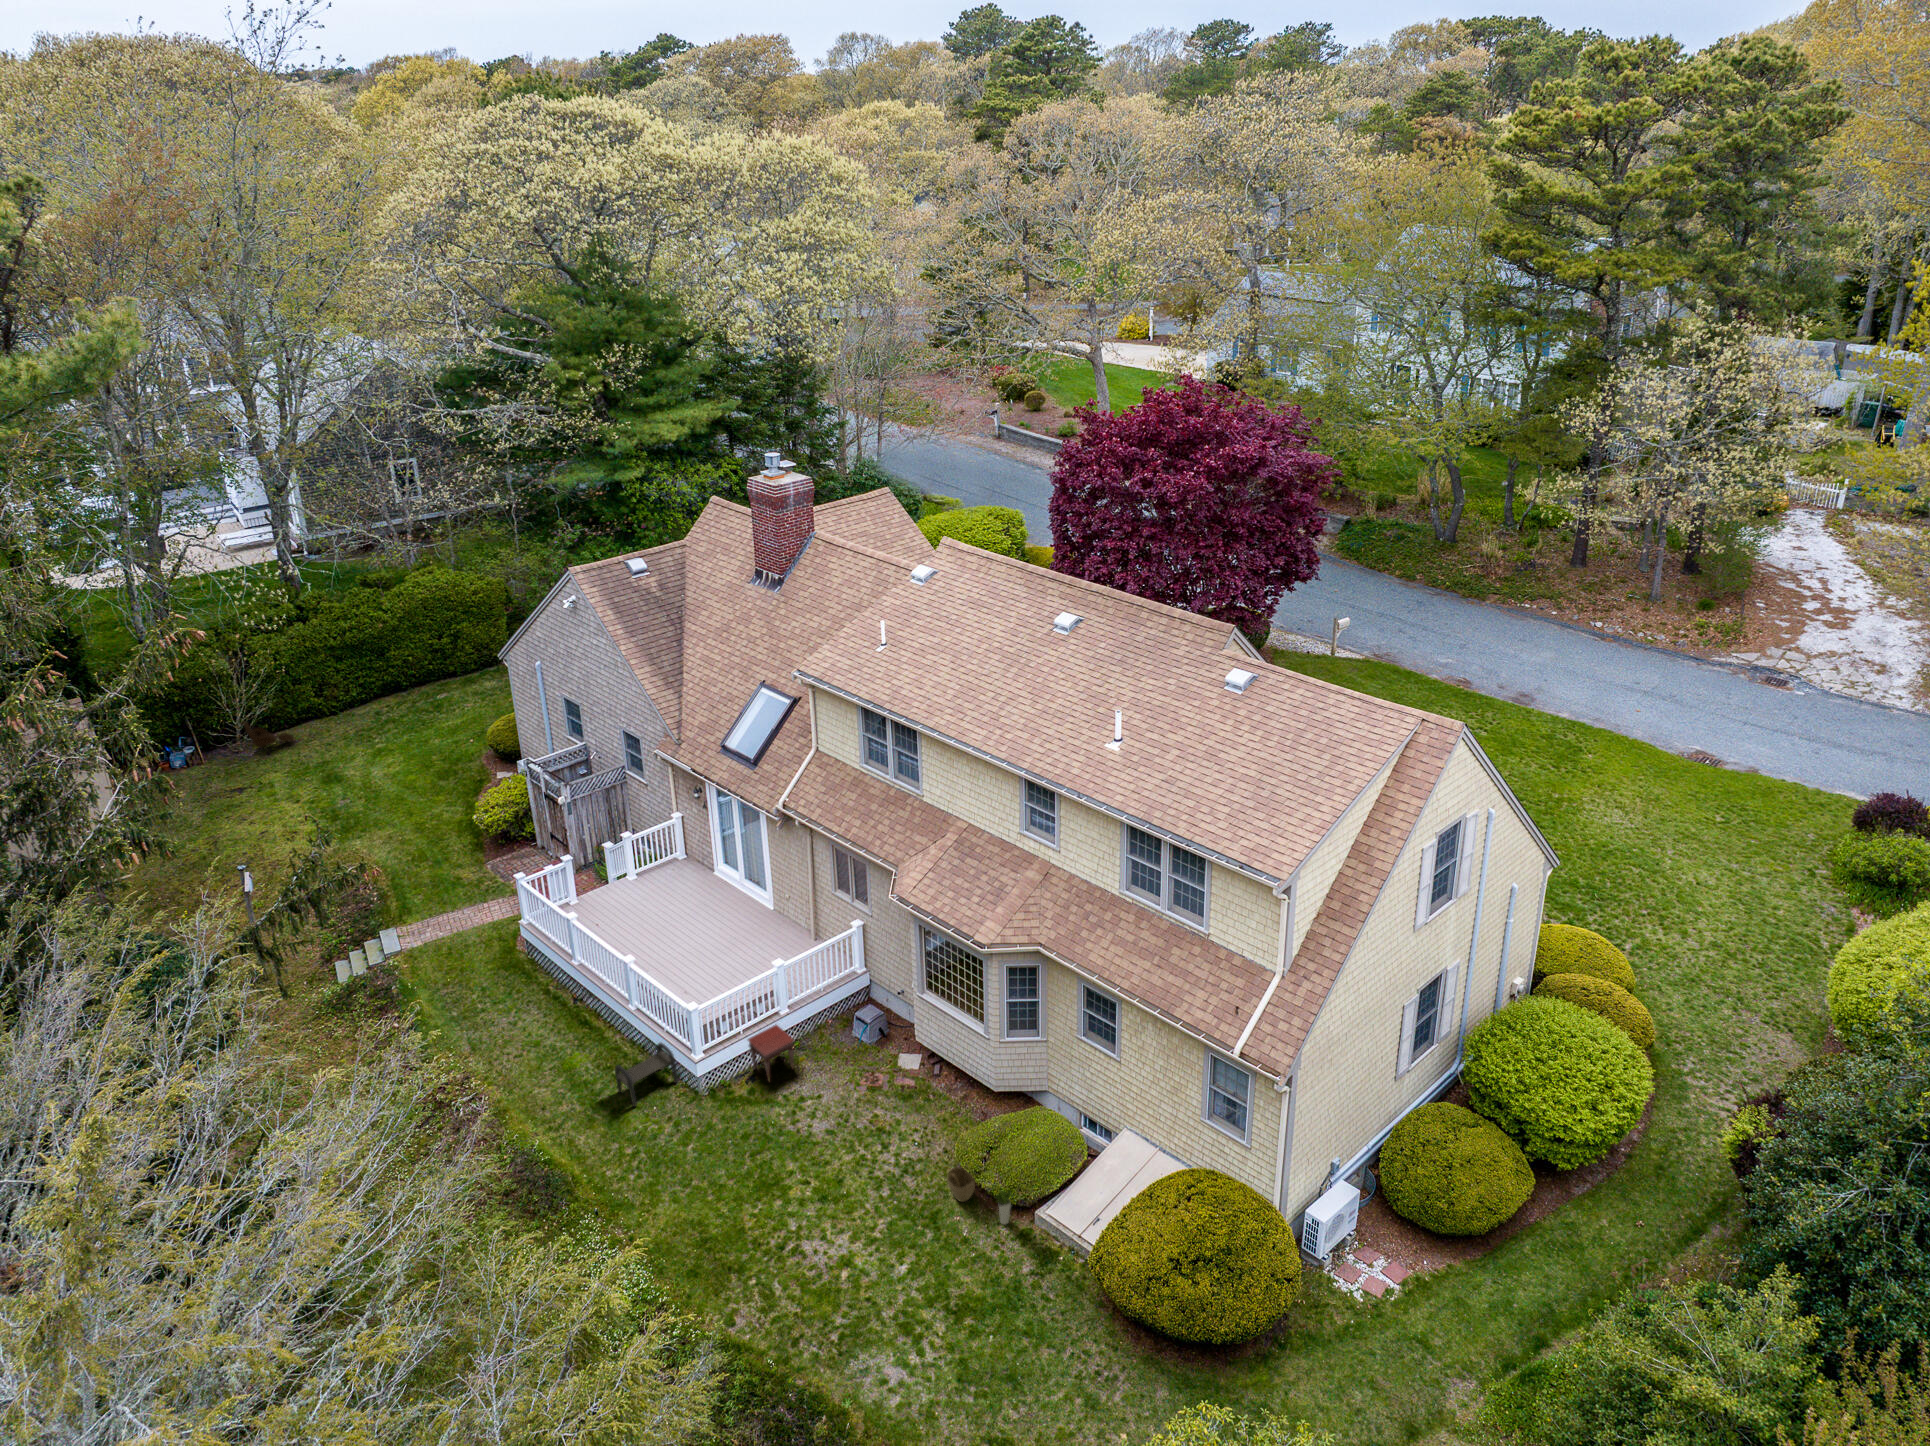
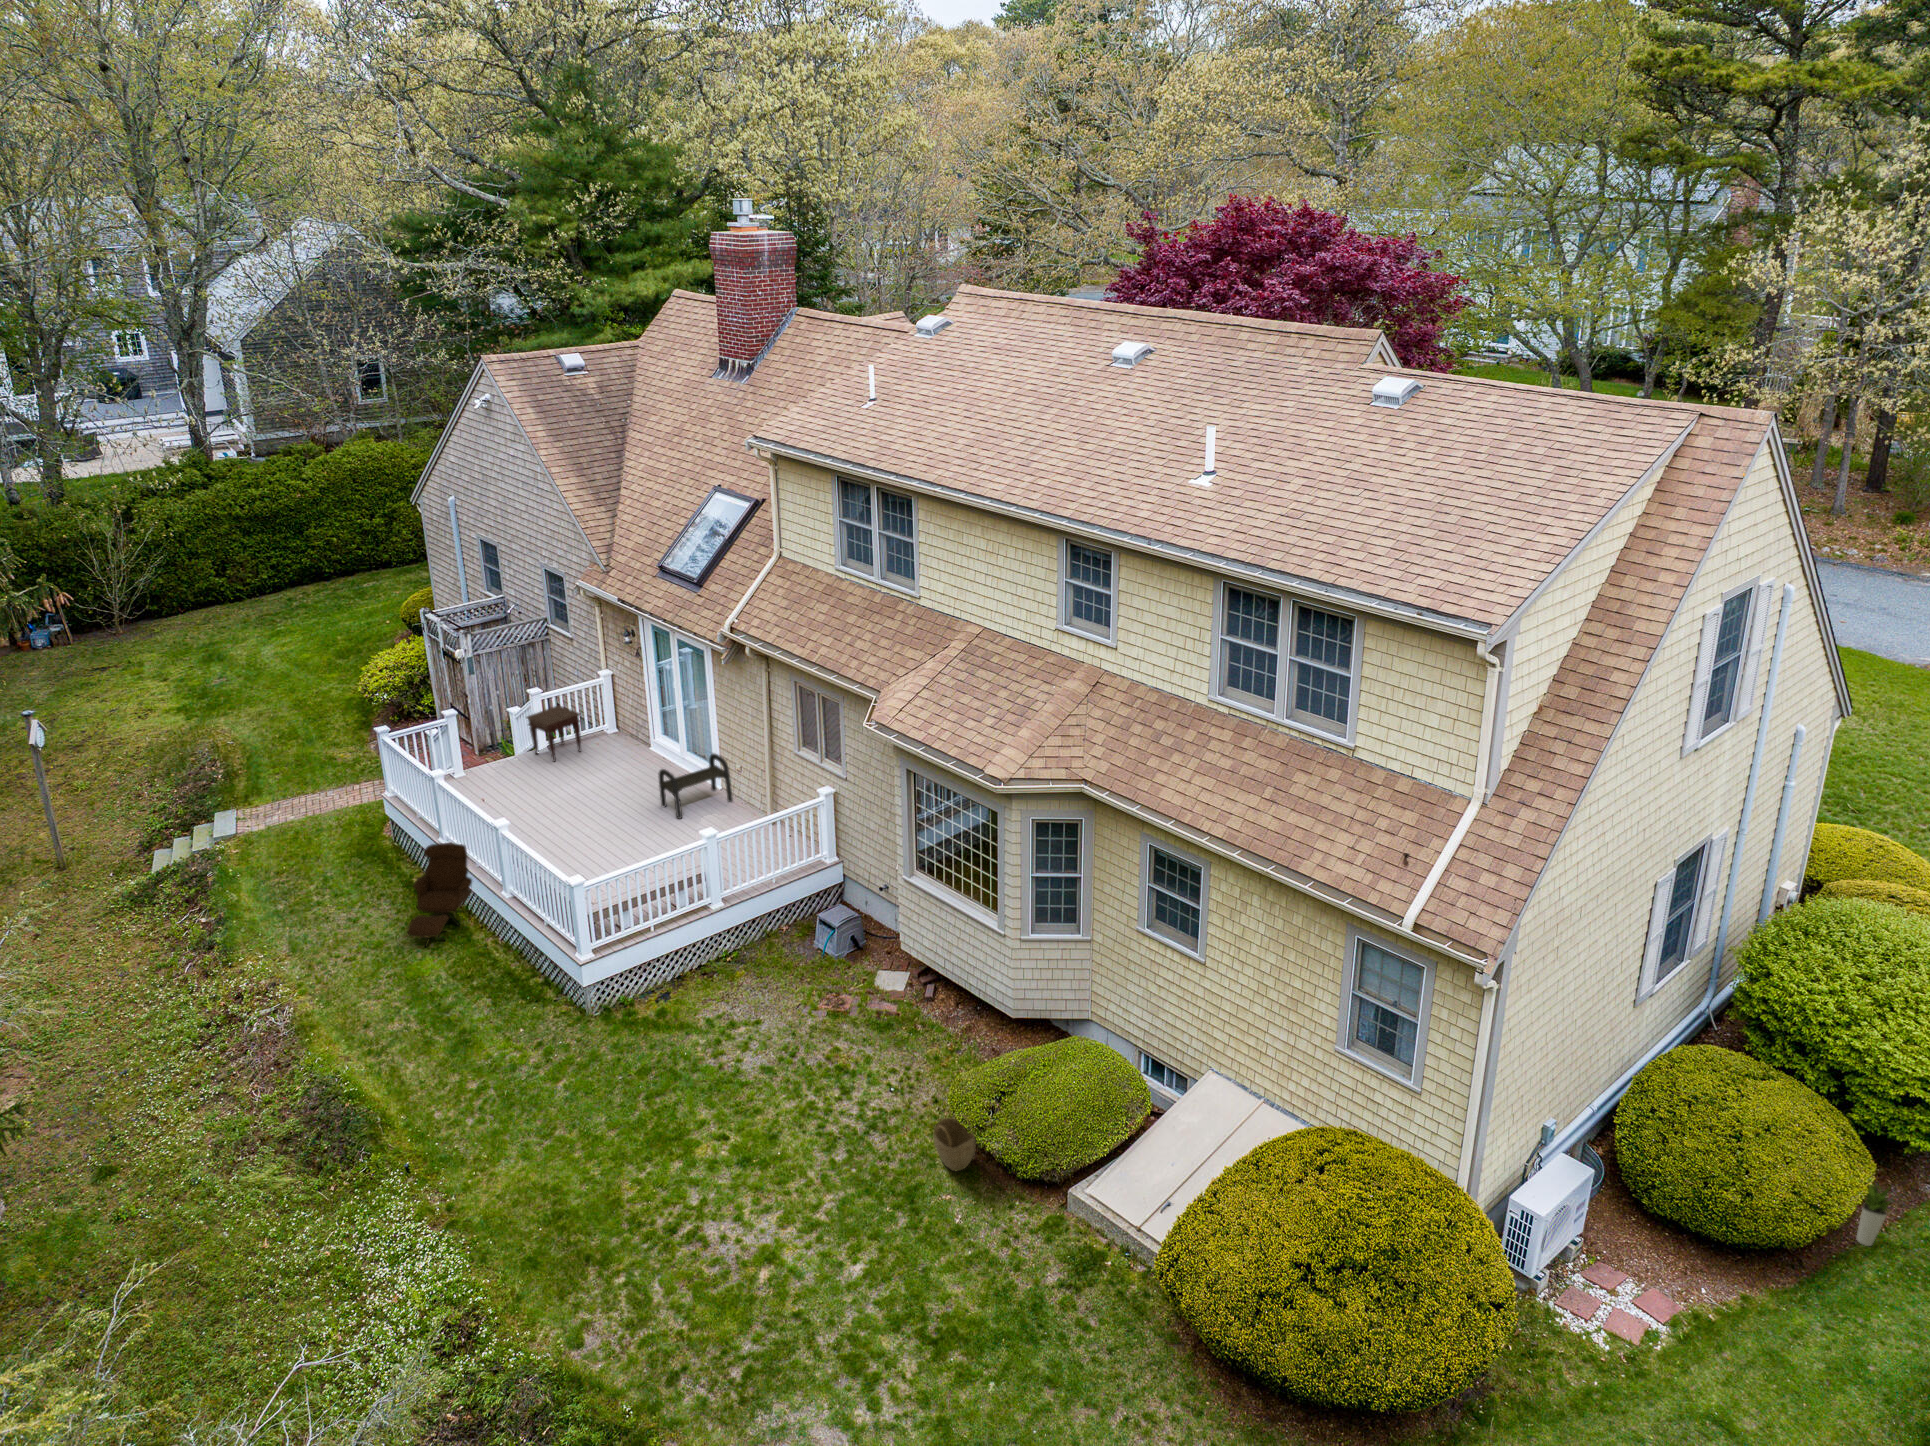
lounge chair: present [243,722,294,752] -> present [408,843,472,946]
side table: present [748,1024,794,1082] -> present [527,705,581,761]
bench: present [615,1043,678,1107] -> present [659,753,733,819]
planter: present [996,1190,1015,1224] -> present [1857,1185,1891,1246]

